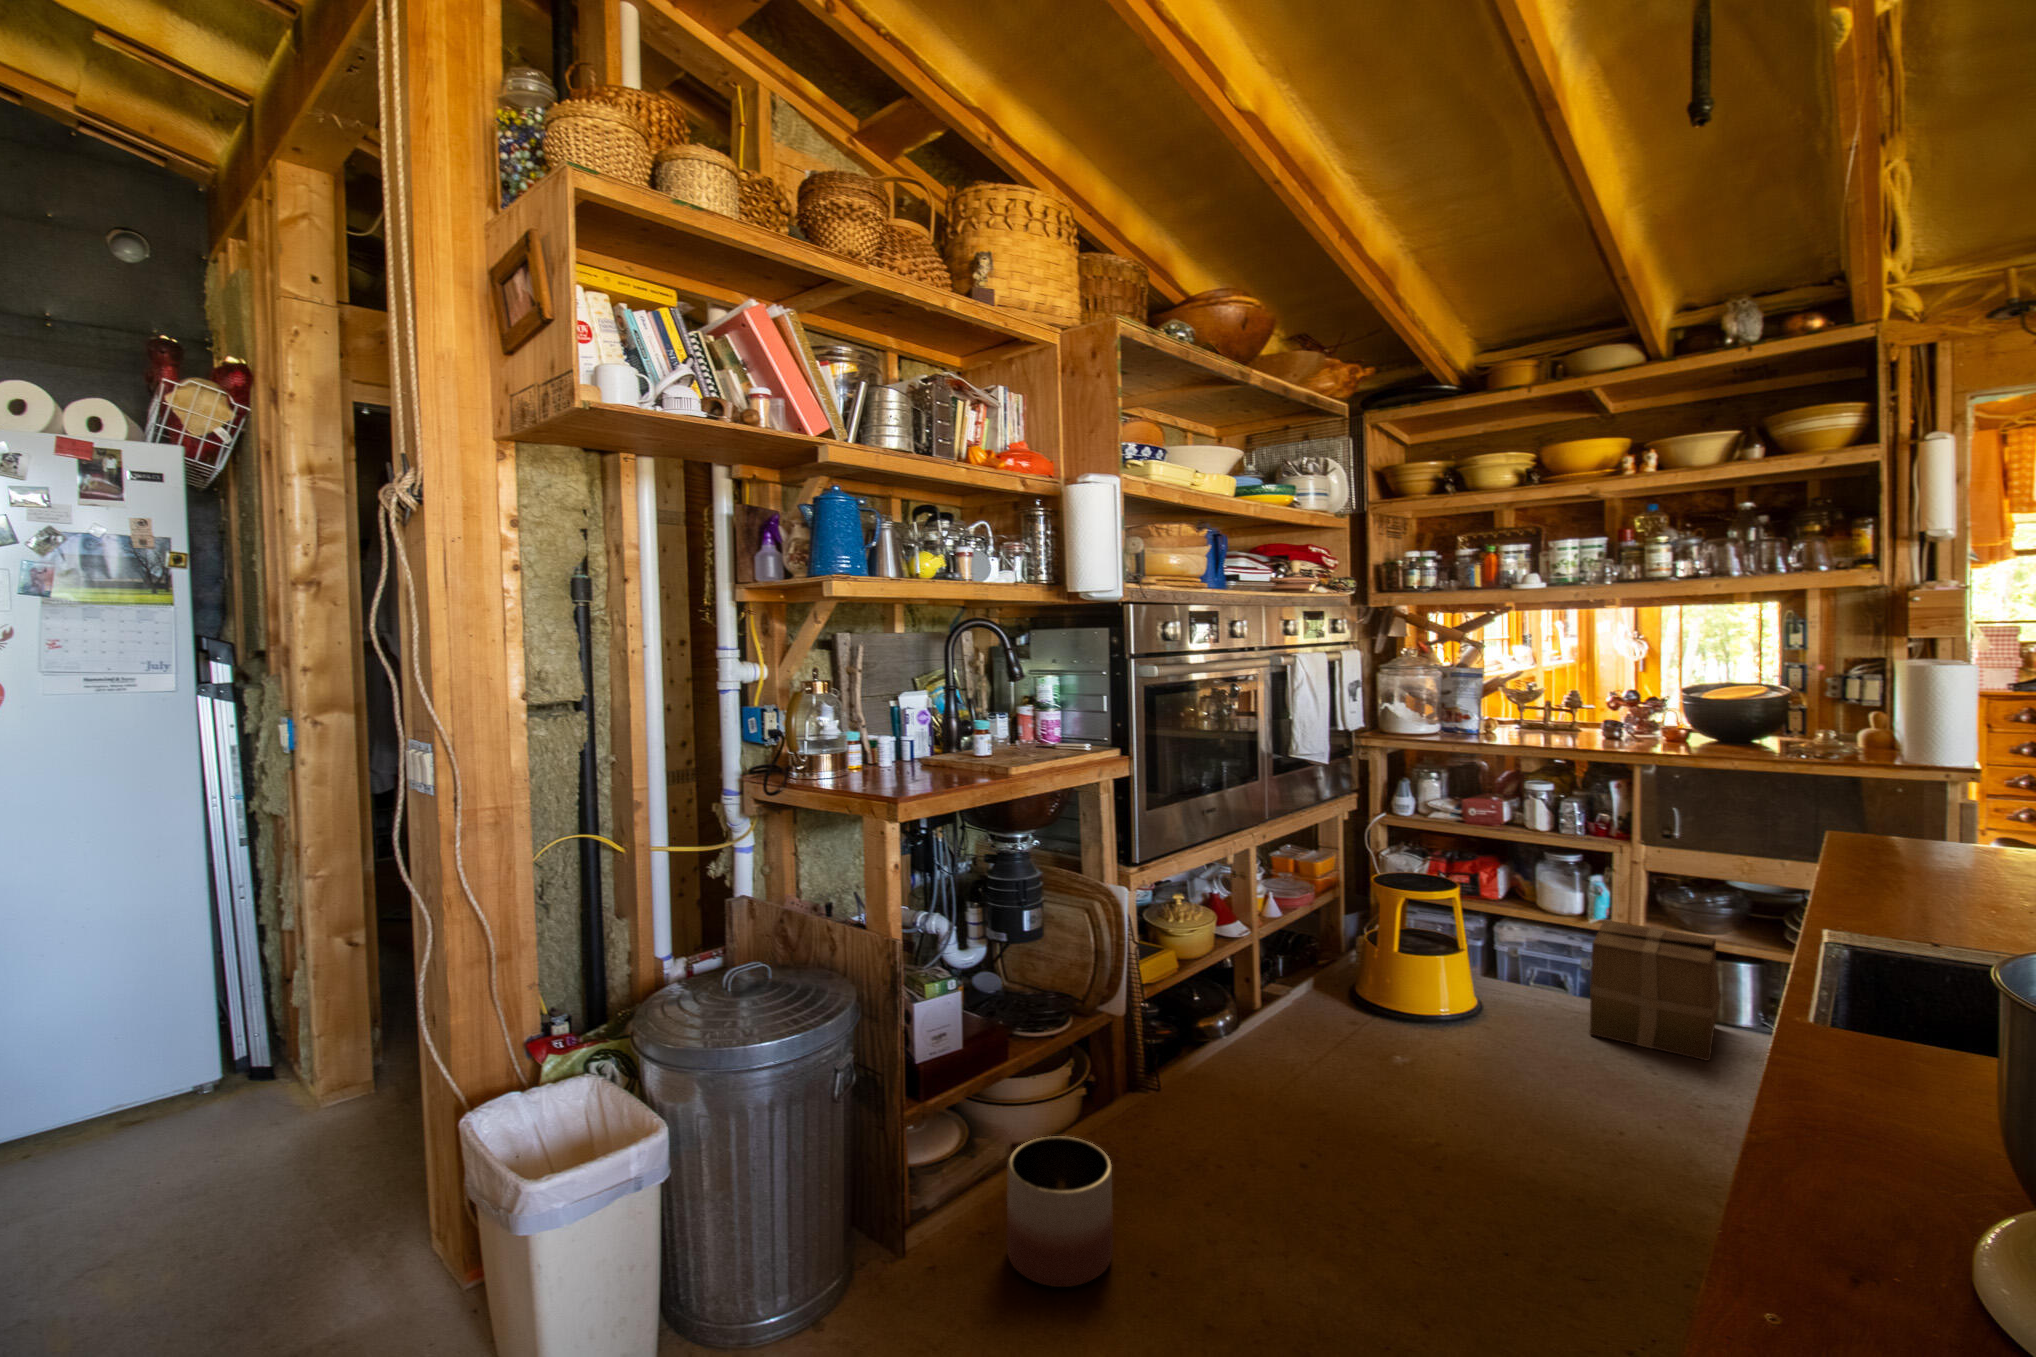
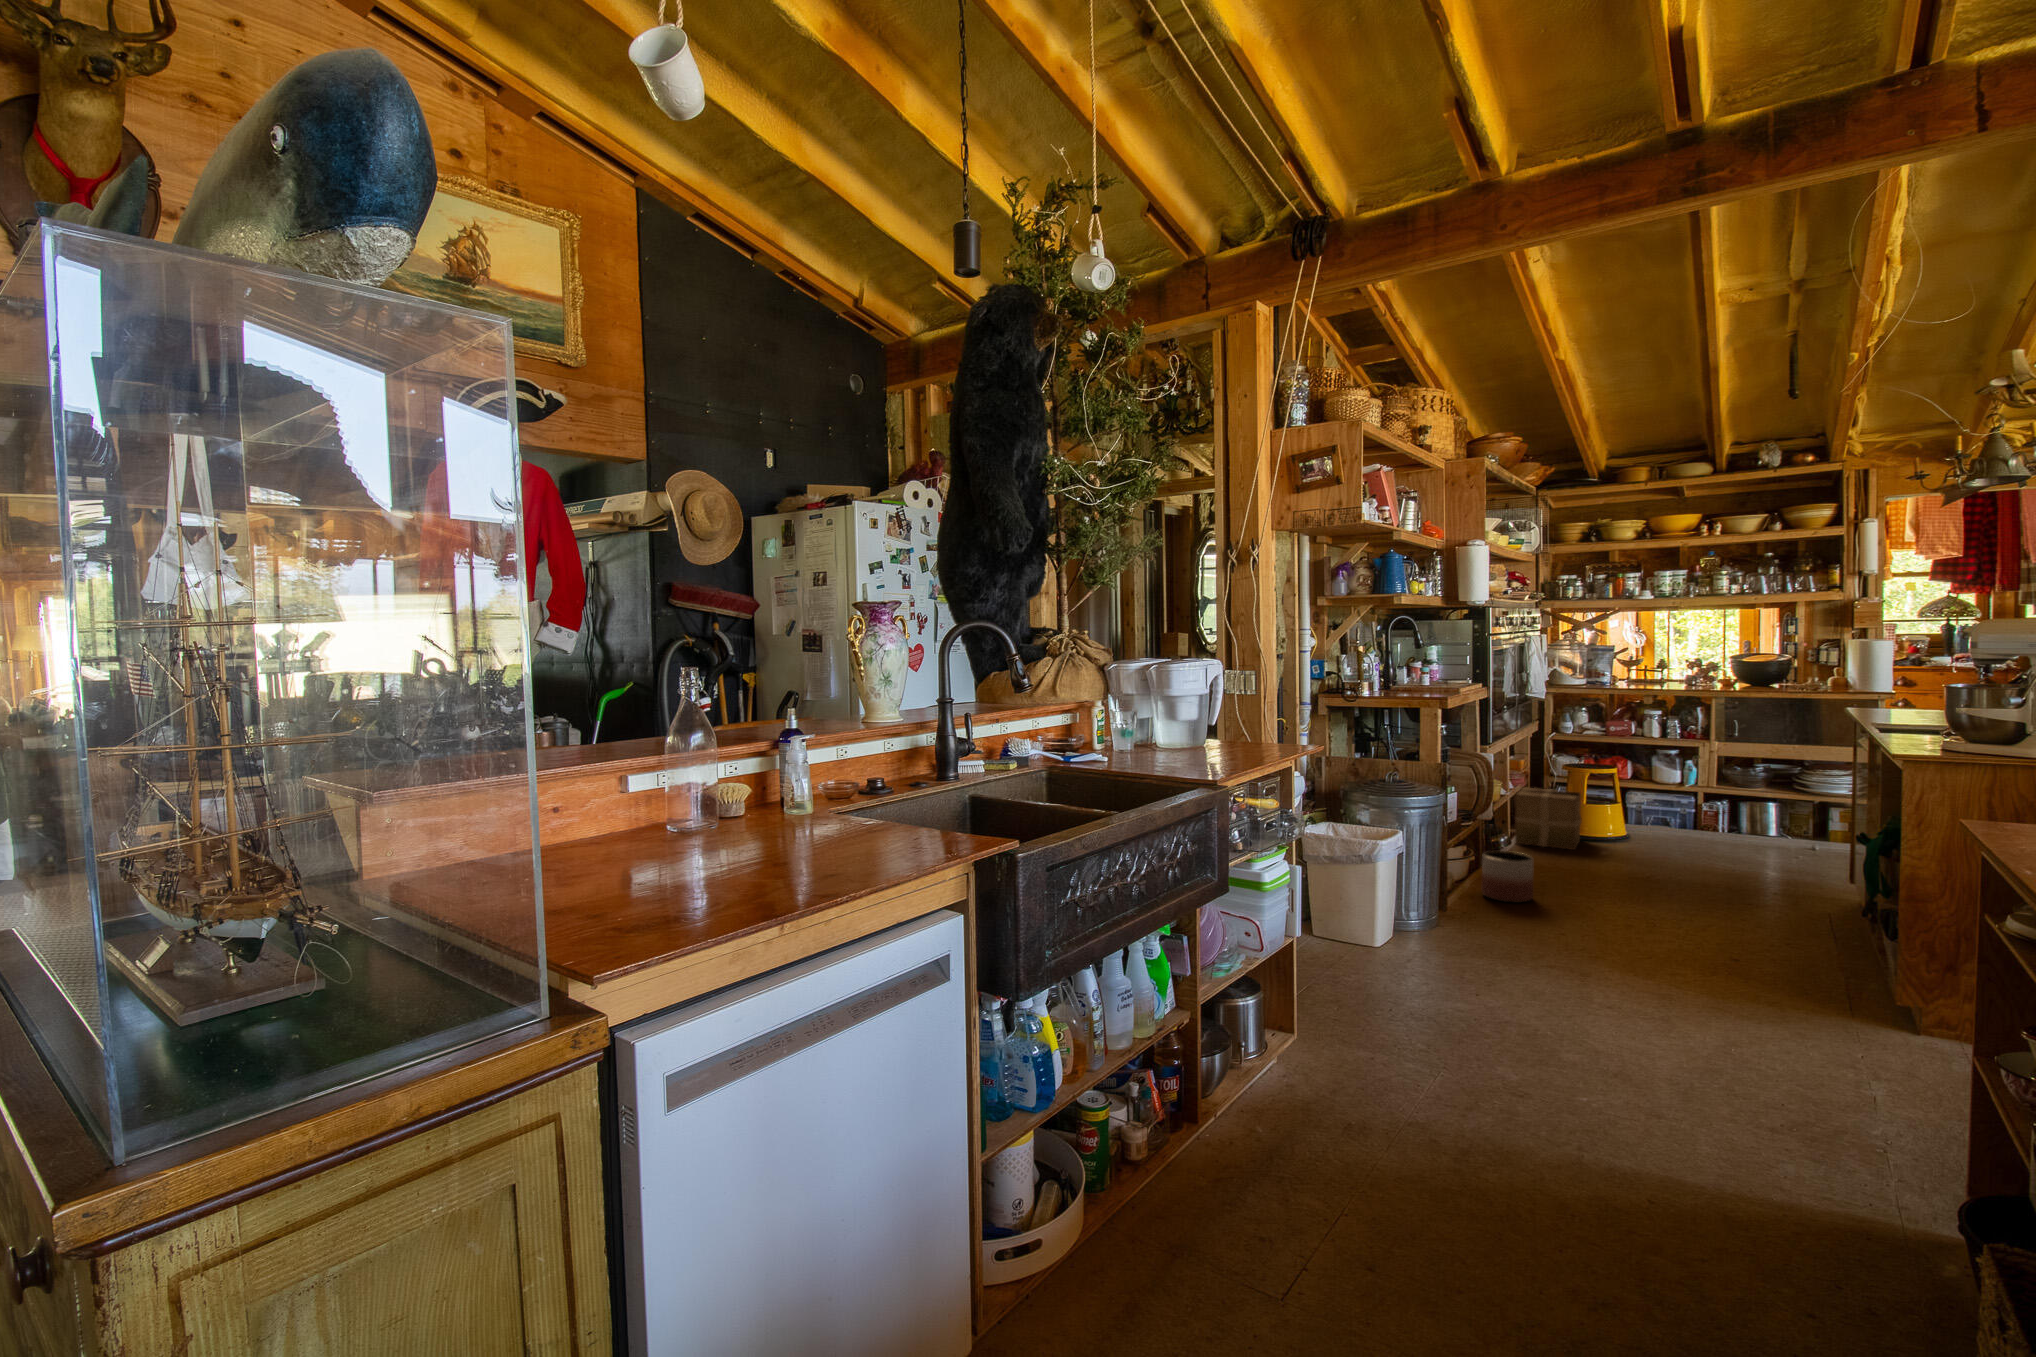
cardboard box: present [1589,921,1721,1061] -> present [1515,787,1581,850]

